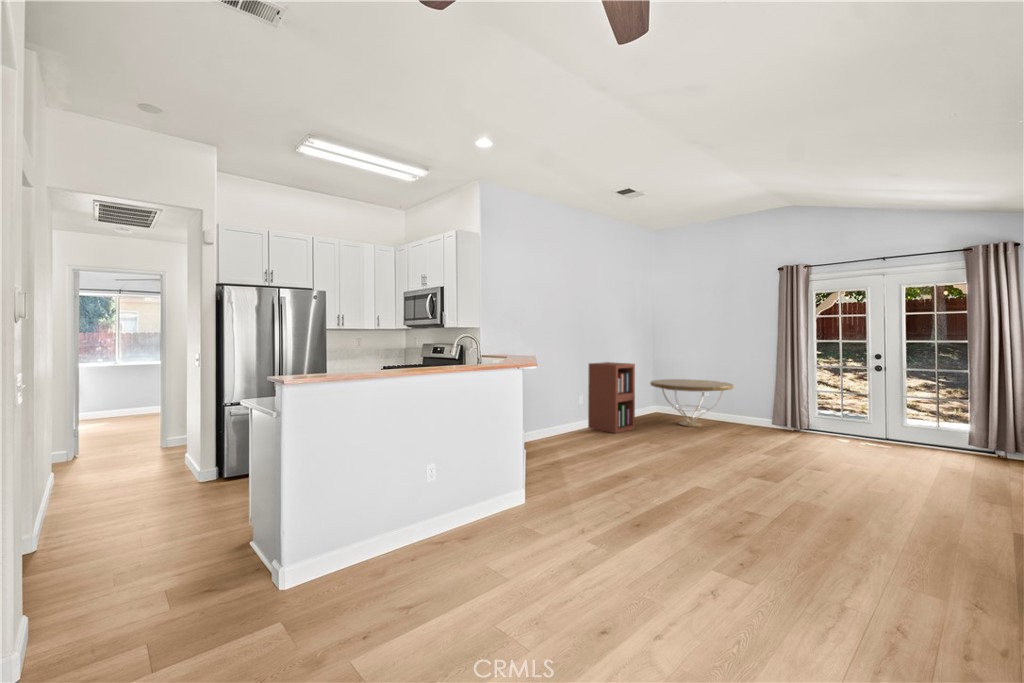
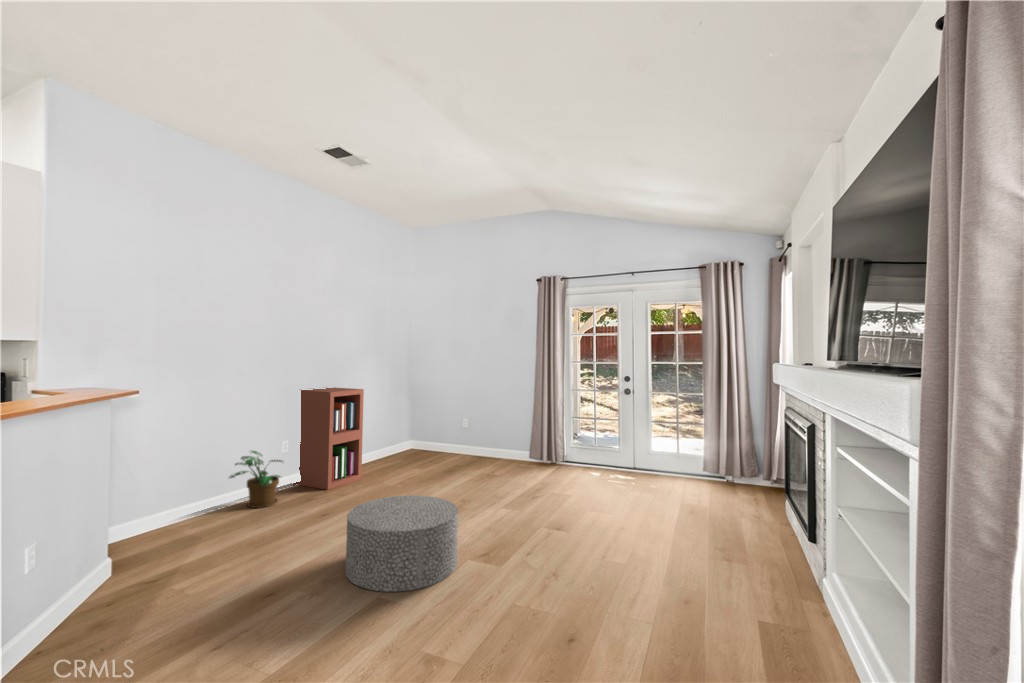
coffee table: present [650,379,734,427] -> none [389,407,488,469]
potted plant: none [556,402,592,439] -> present [230,451,282,508]
ottoman: none [659,434,737,489] -> present [346,495,458,592]

